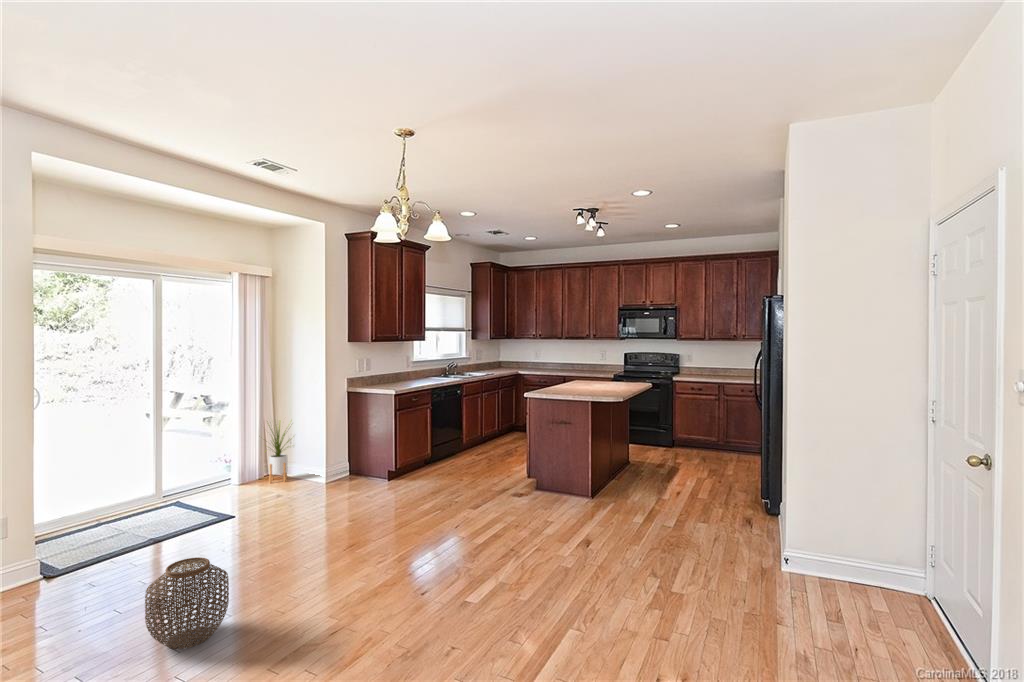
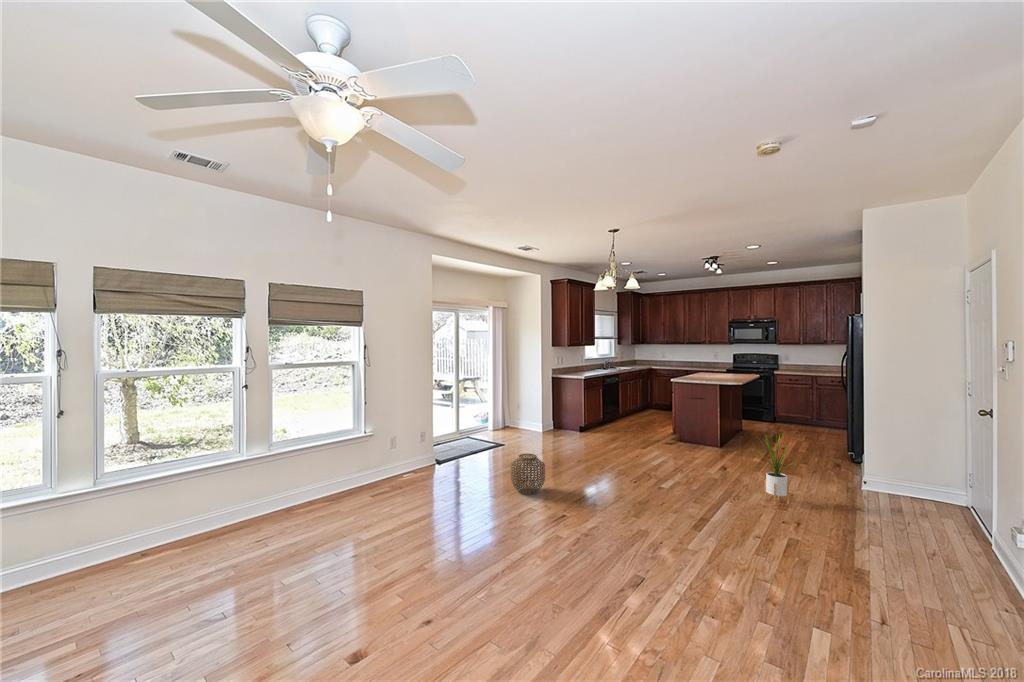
house plant: present [269,424,289,483] -> present [758,435,790,505]

